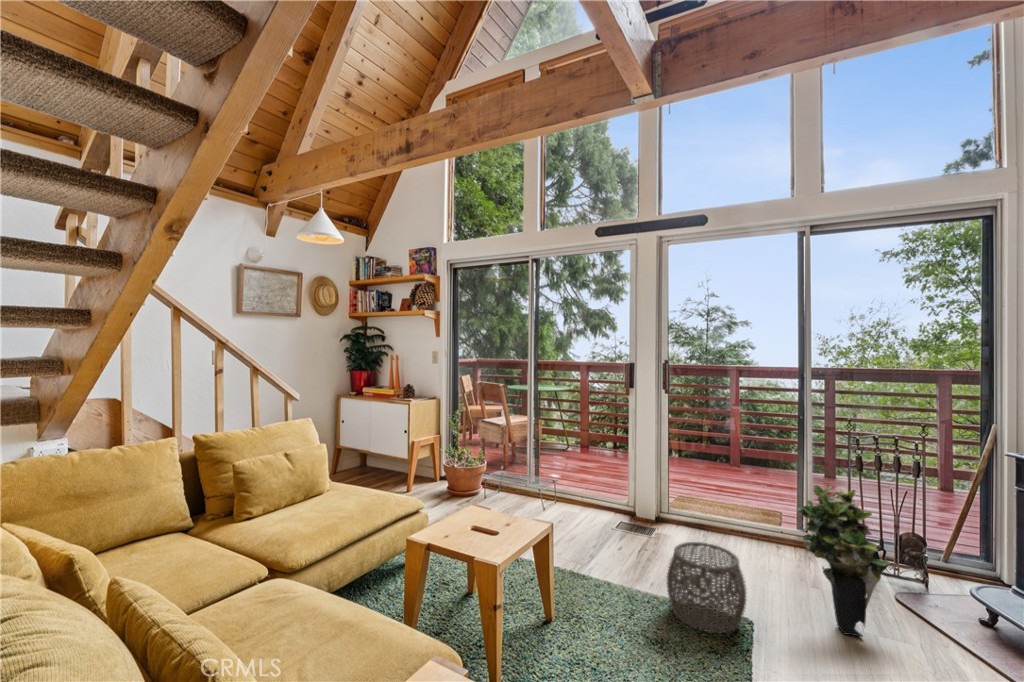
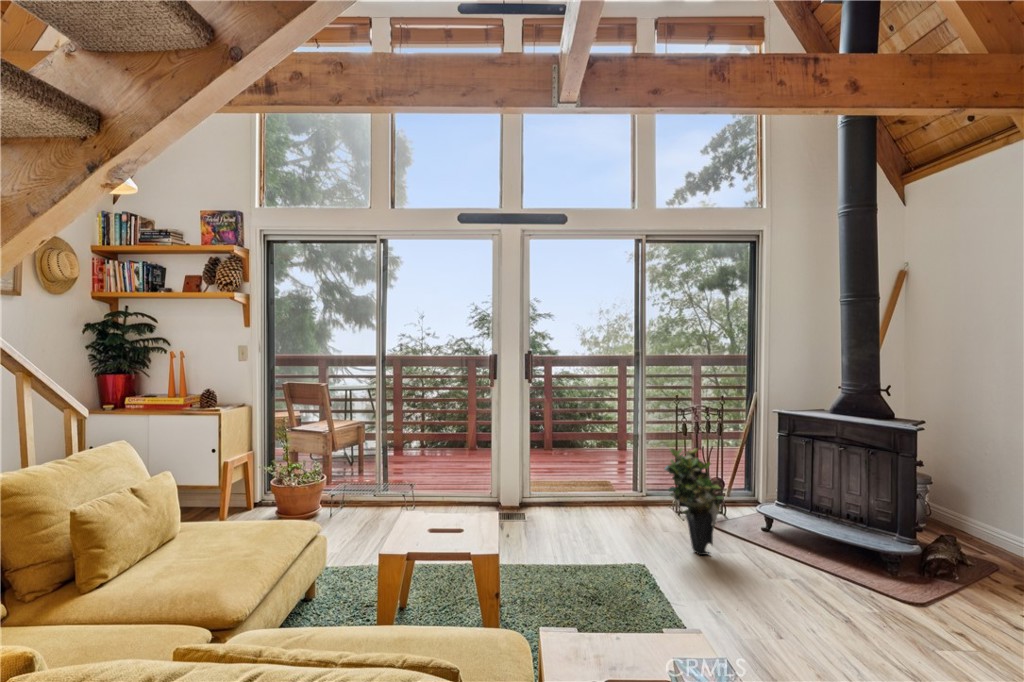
woven basket: present [667,542,747,635] -> none [581,508,645,578]

